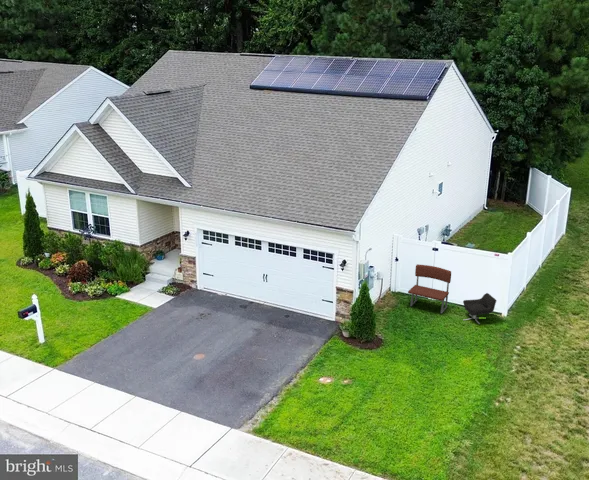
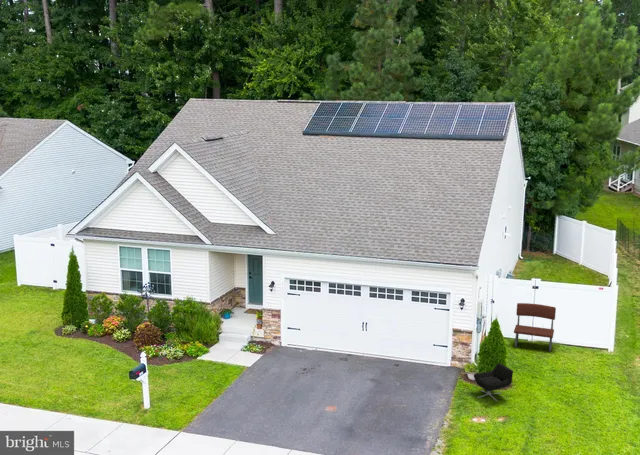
lounge chair: present [463,293,496,324] -> present [474,363,513,401]

